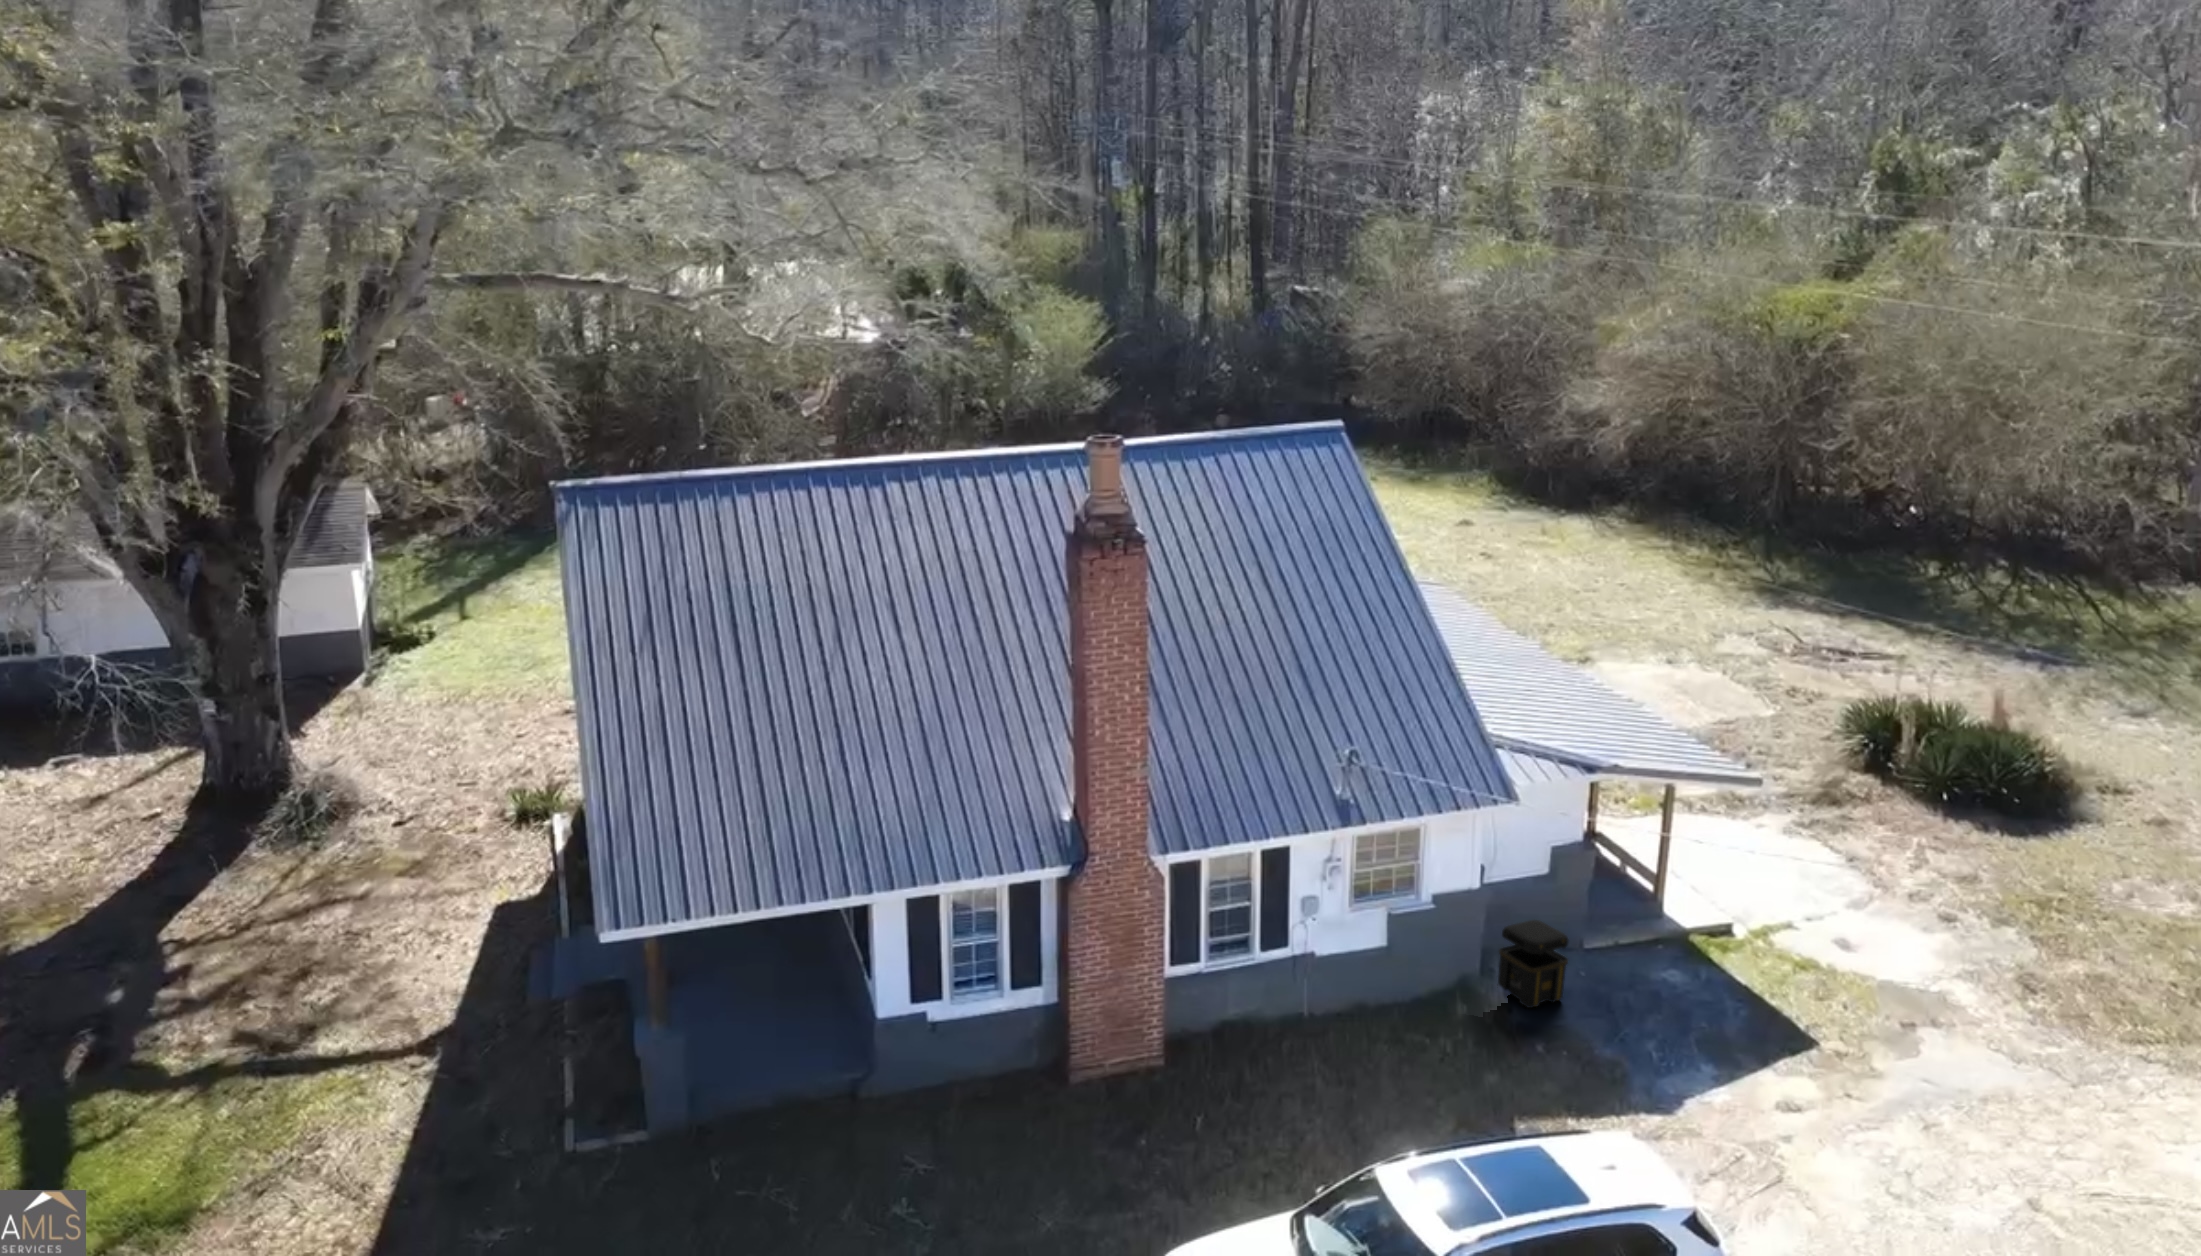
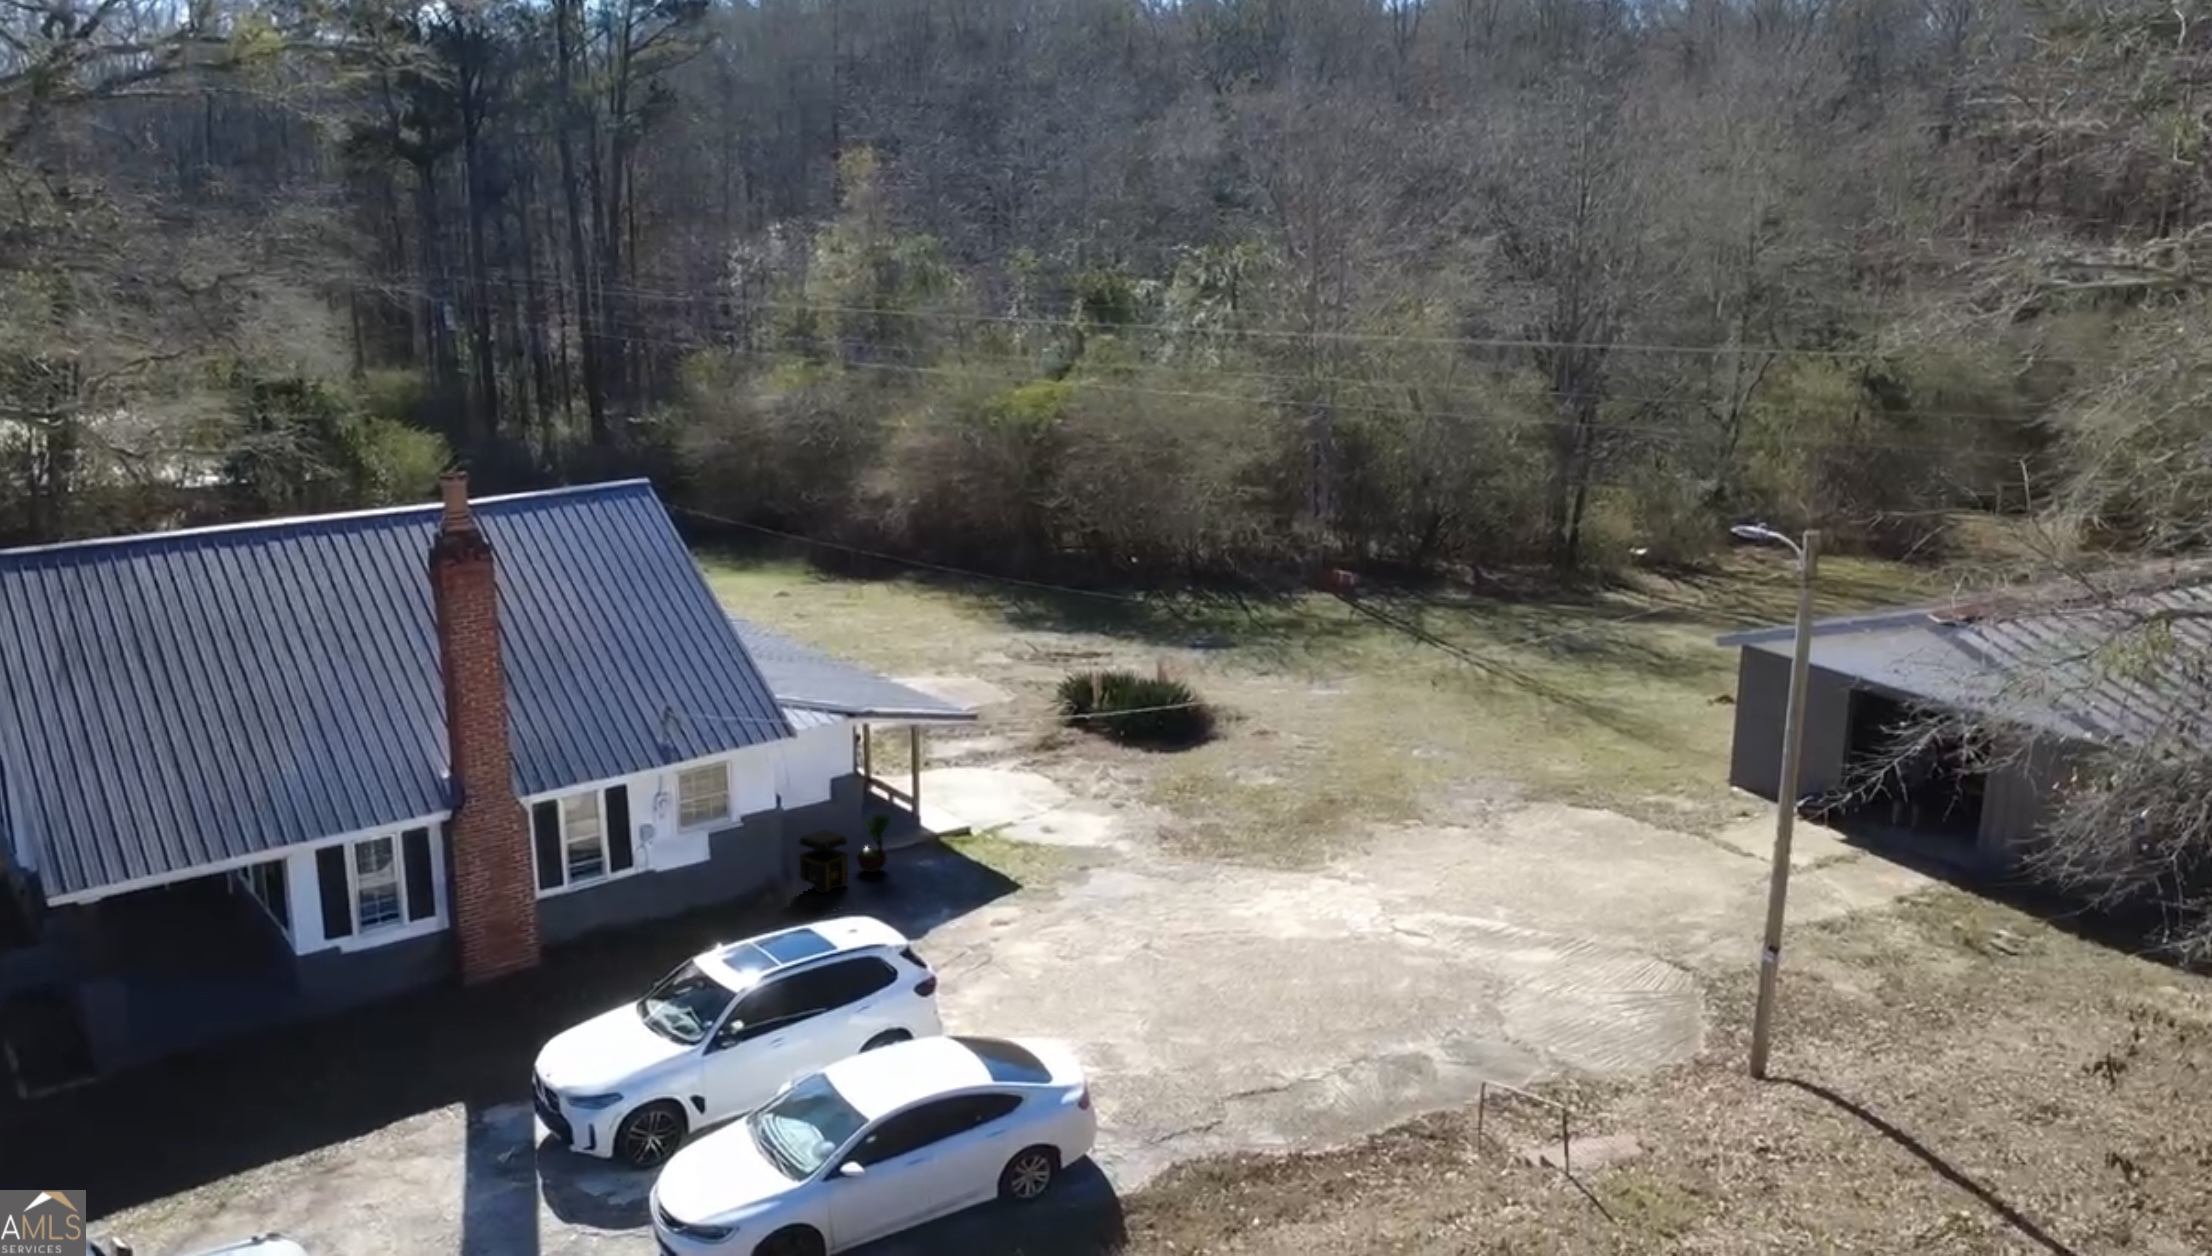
potted tree: none [1576,902,1637,983] -> present [857,814,890,872]

